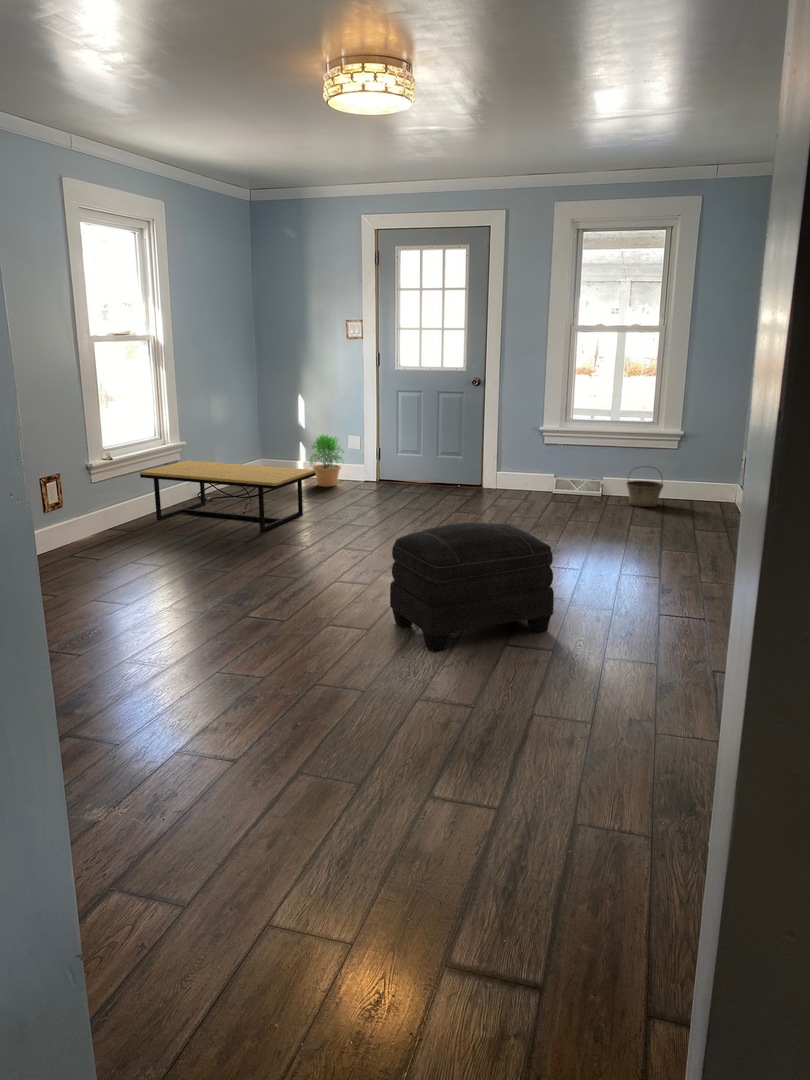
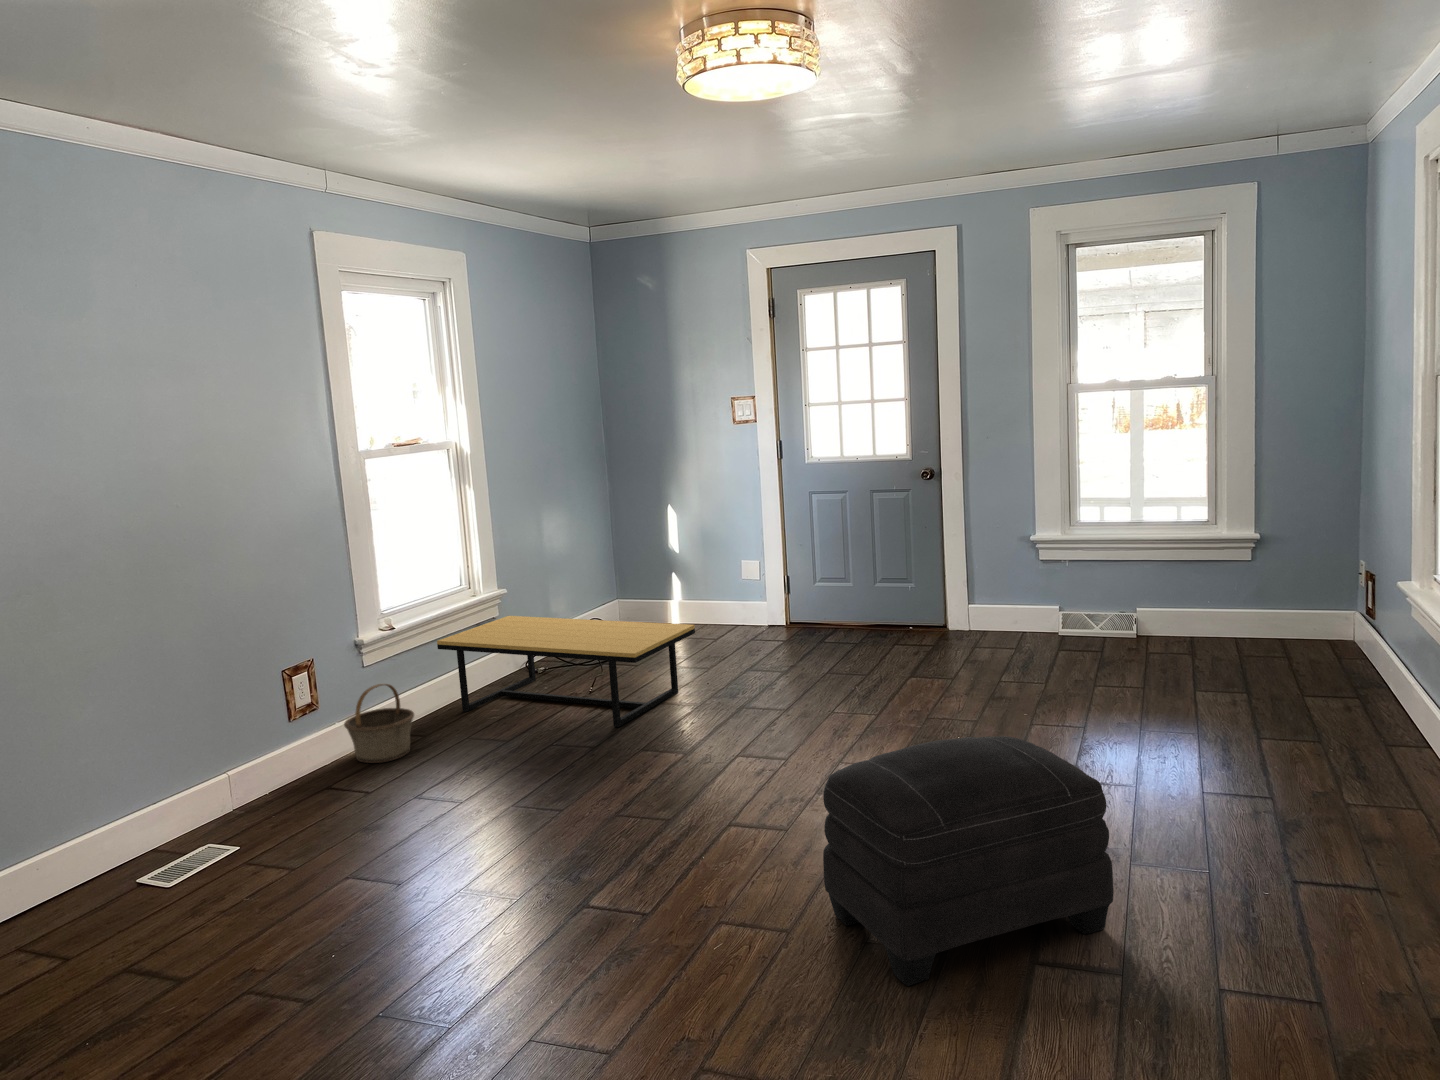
potted plant: present [310,435,344,487] -> none [684,561,741,639]
basket: present [626,466,663,507] -> present [344,684,414,763]

